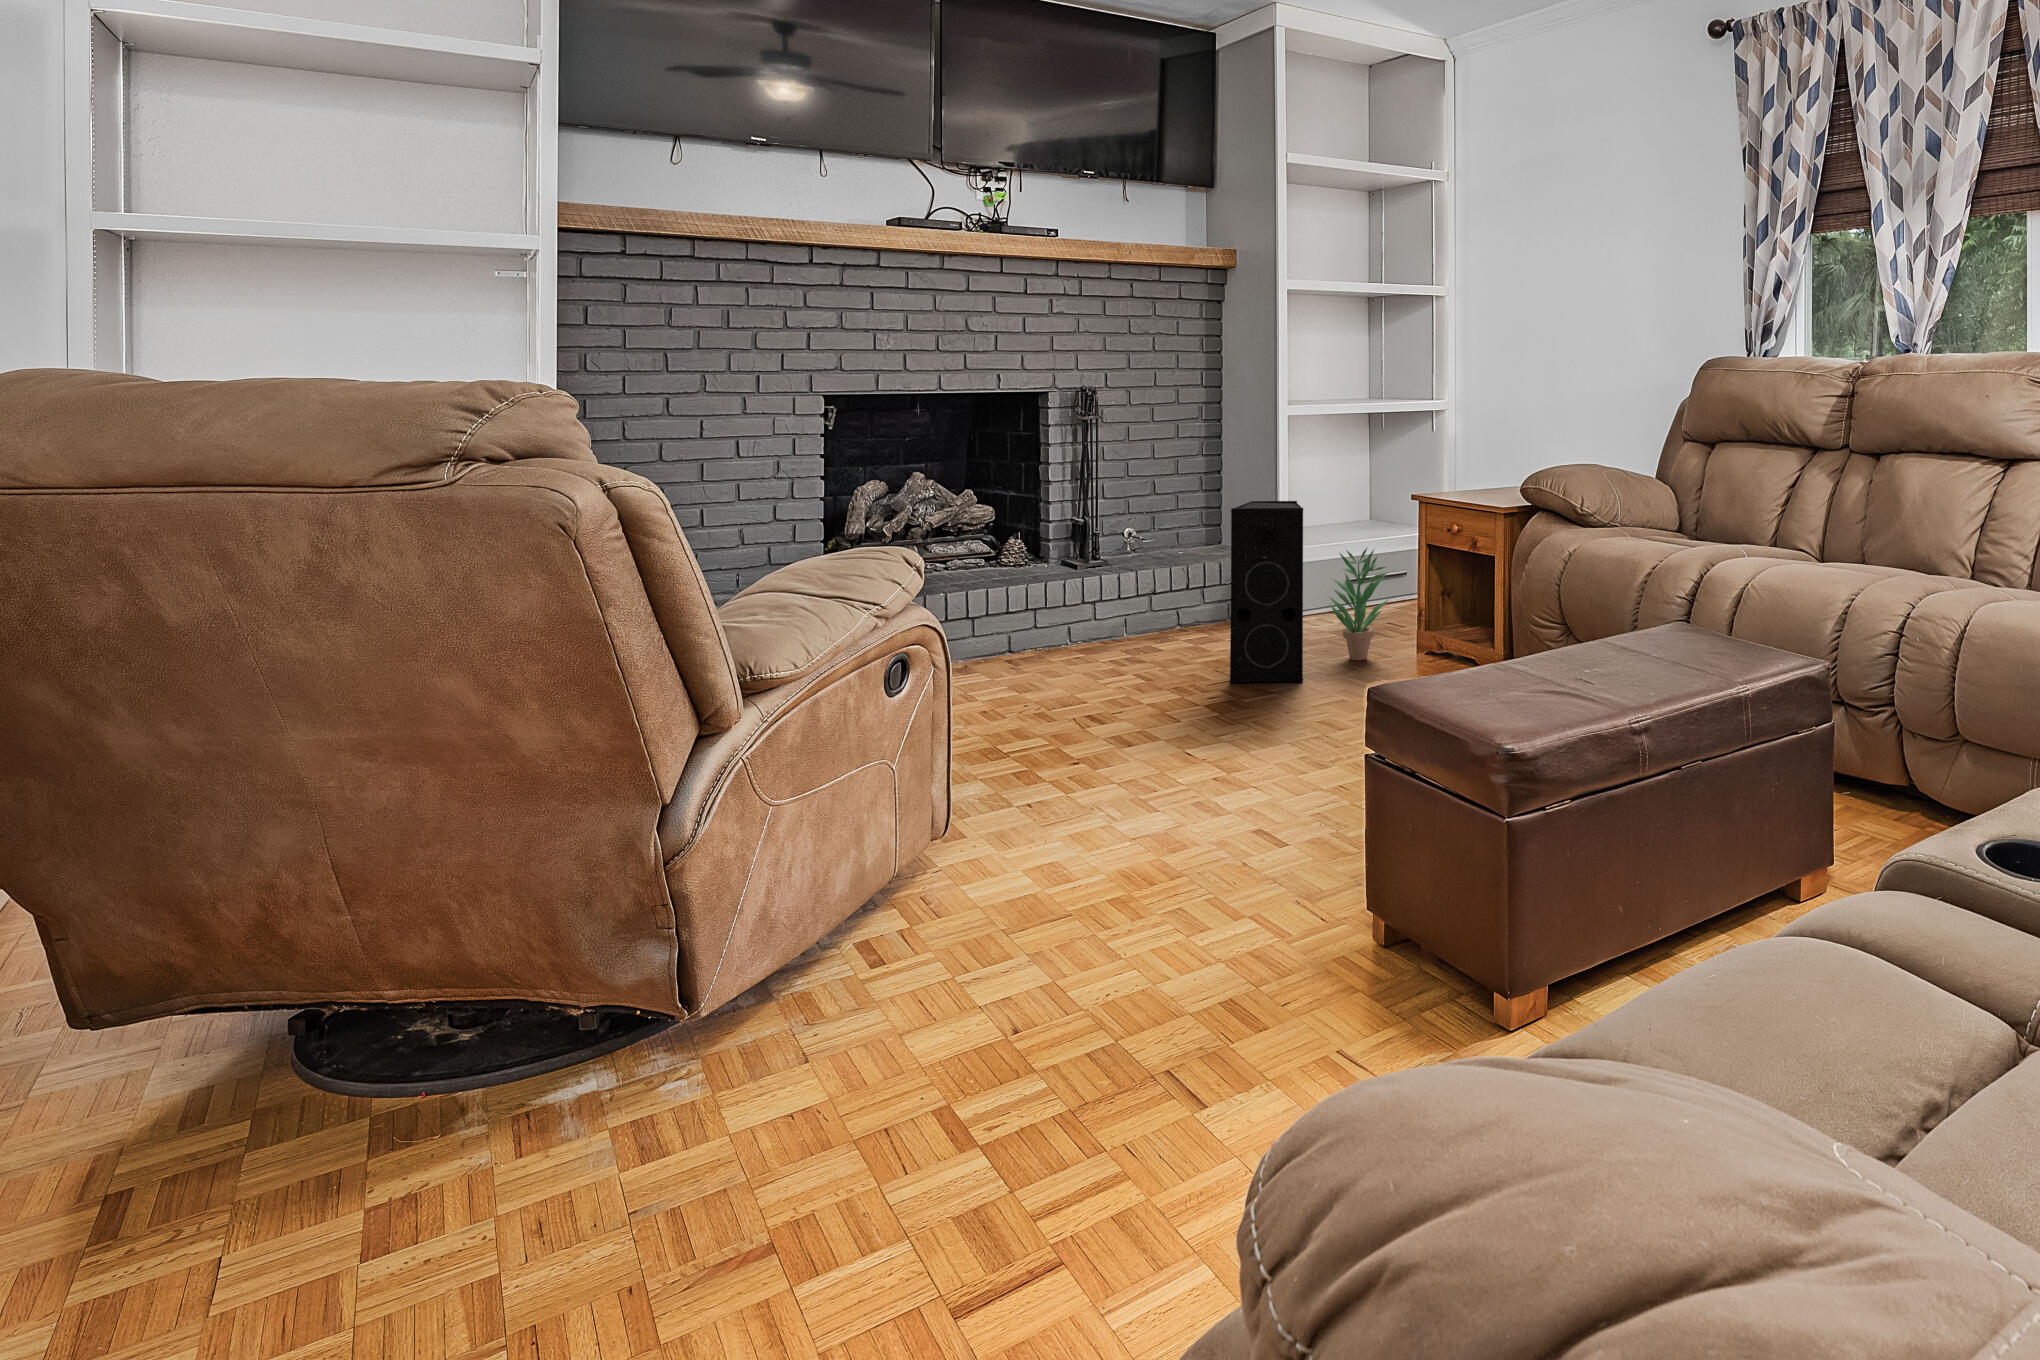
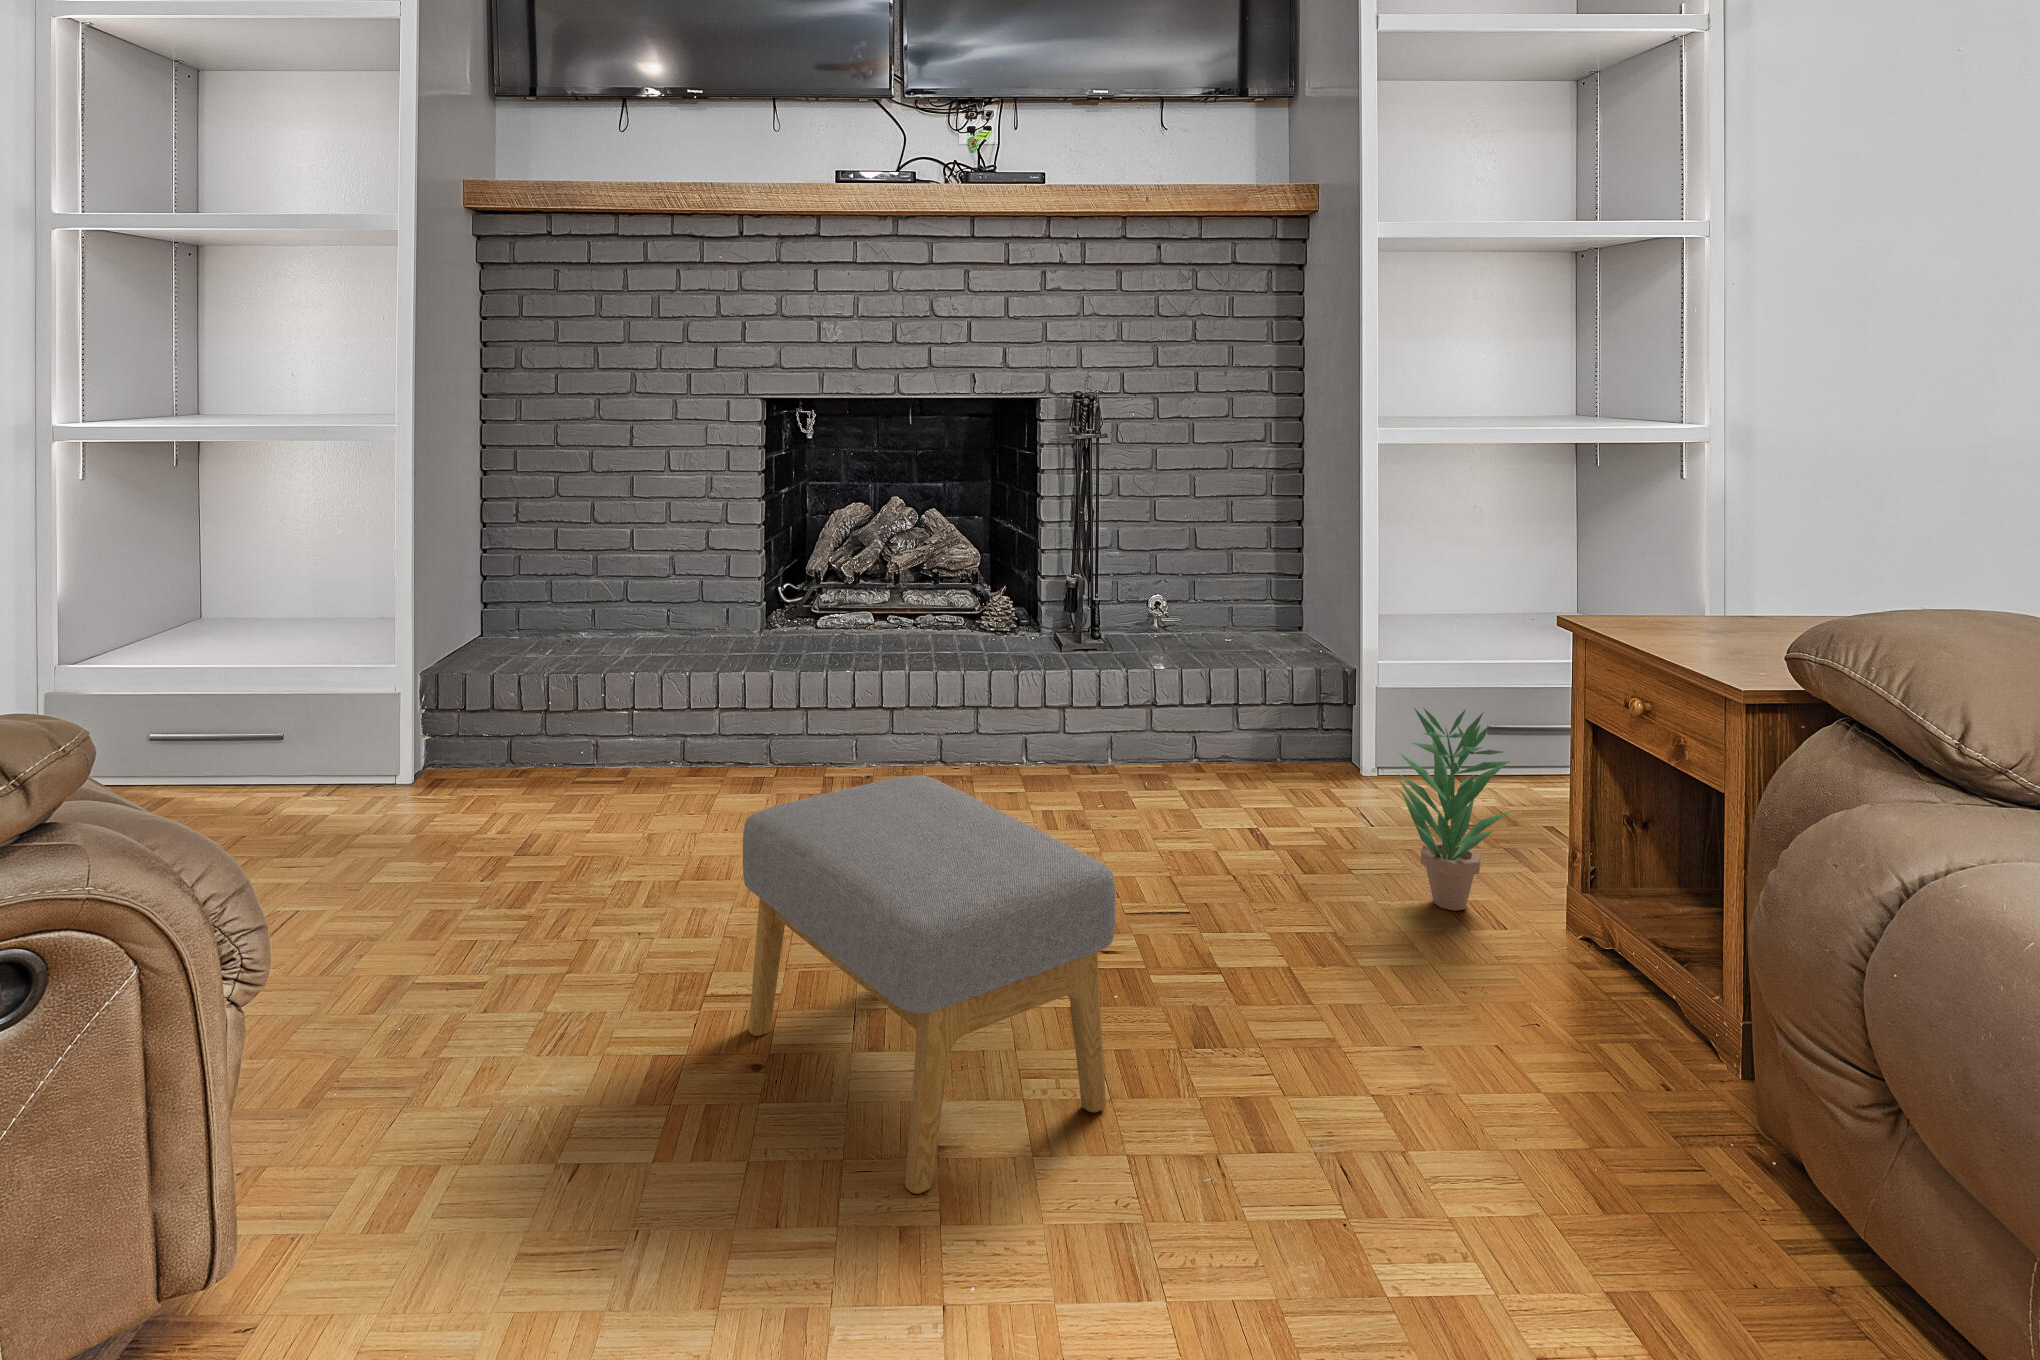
speaker: present [1230,501,1303,683] -> none [1193,602,1333,944]
footstool: none [1012,608,1247,787] -> present [743,775,1115,1194]

